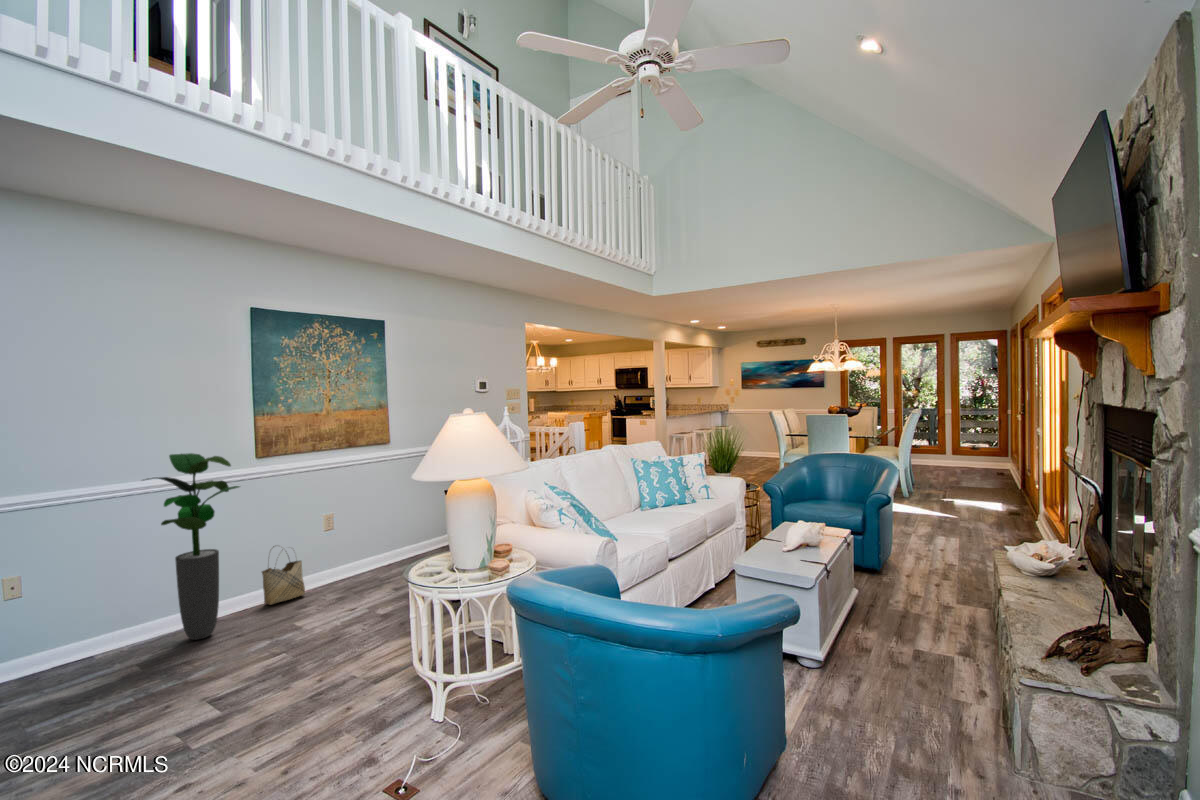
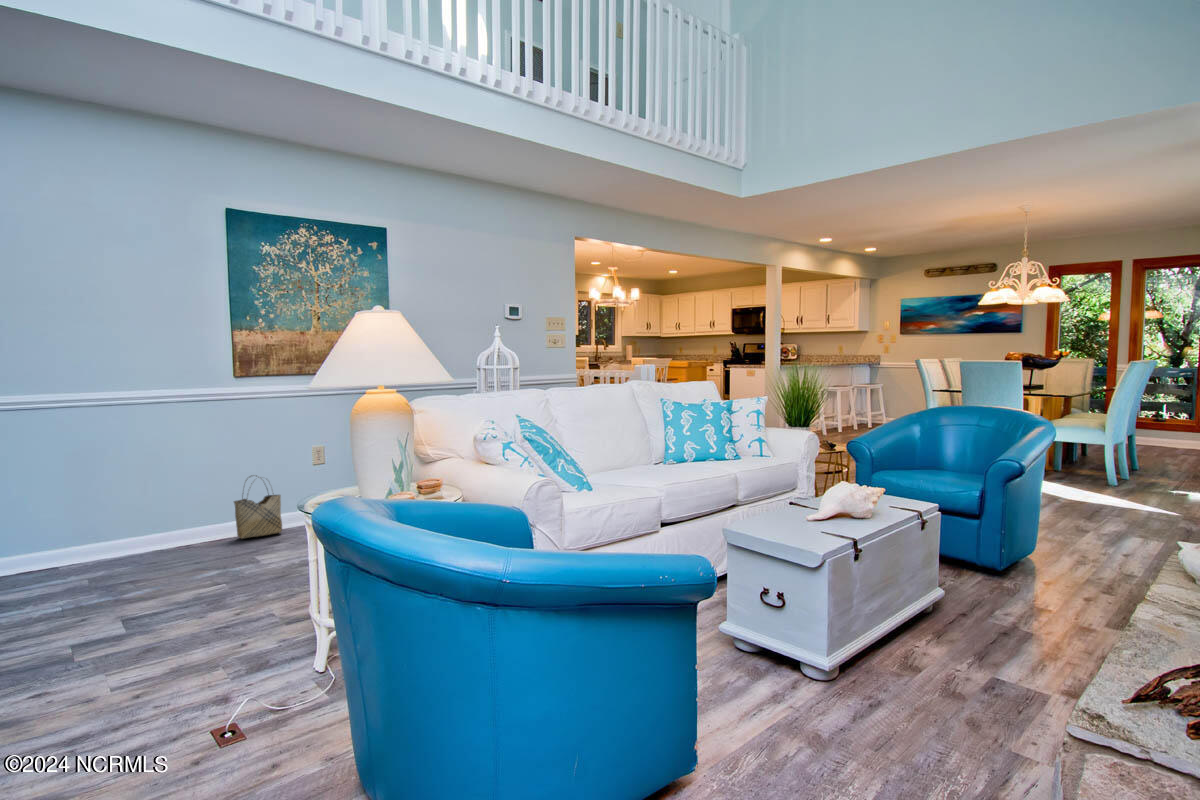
potted plant: present [145,453,240,640] -> none [90,363,196,563]

